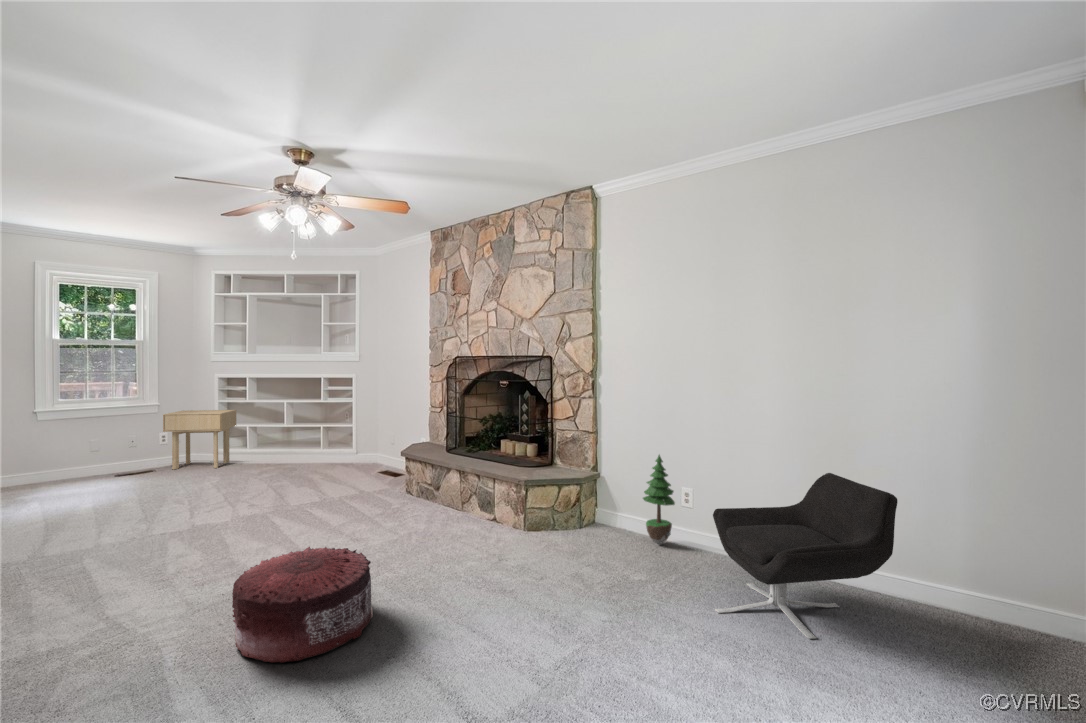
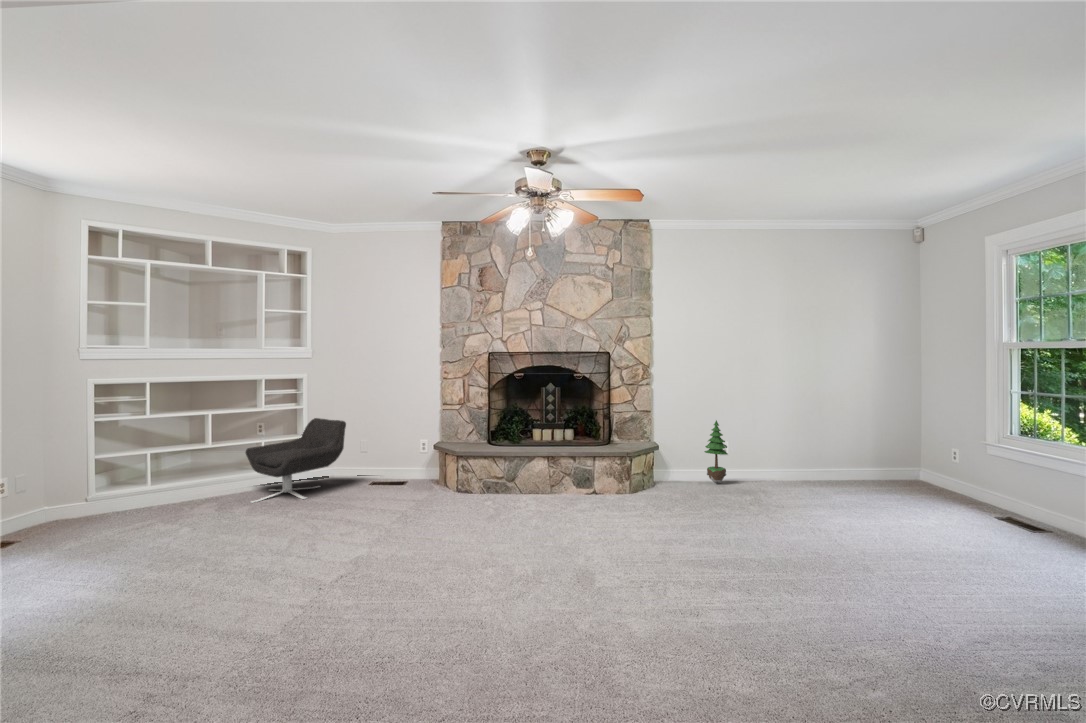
side table: present [163,410,236,469] -> none [35,431,142,528]
lounge chair: present [713,473,897,639] -> present [246,418,346,503]
pouf: present [232,547,373,663] -> none [634,508,742,595]

